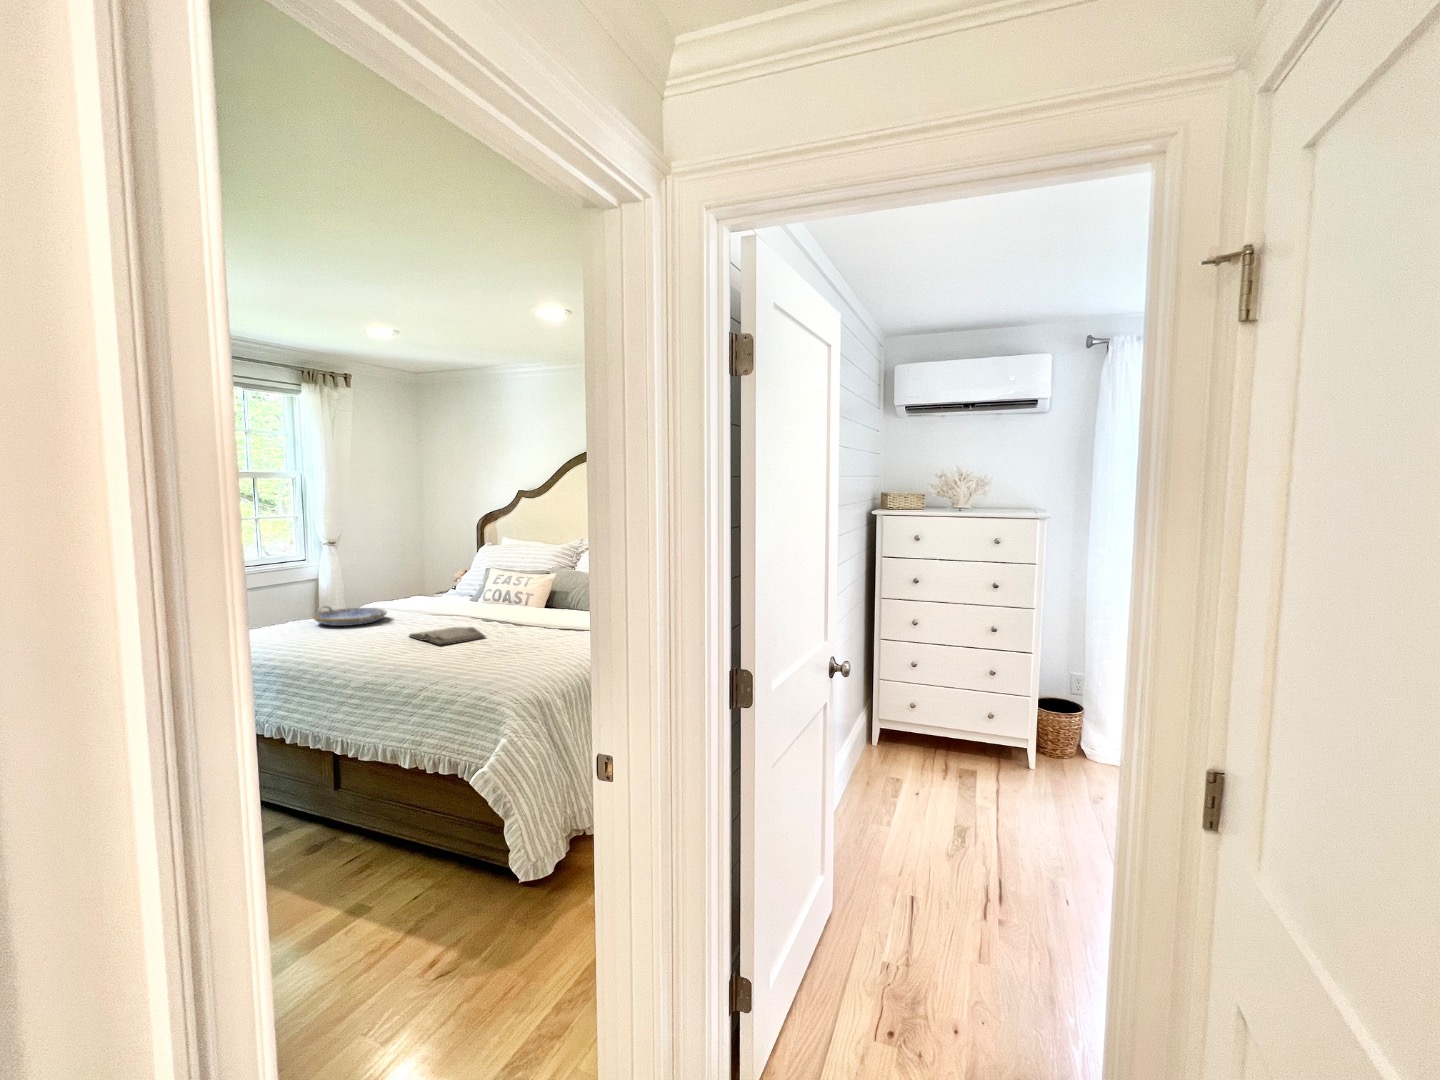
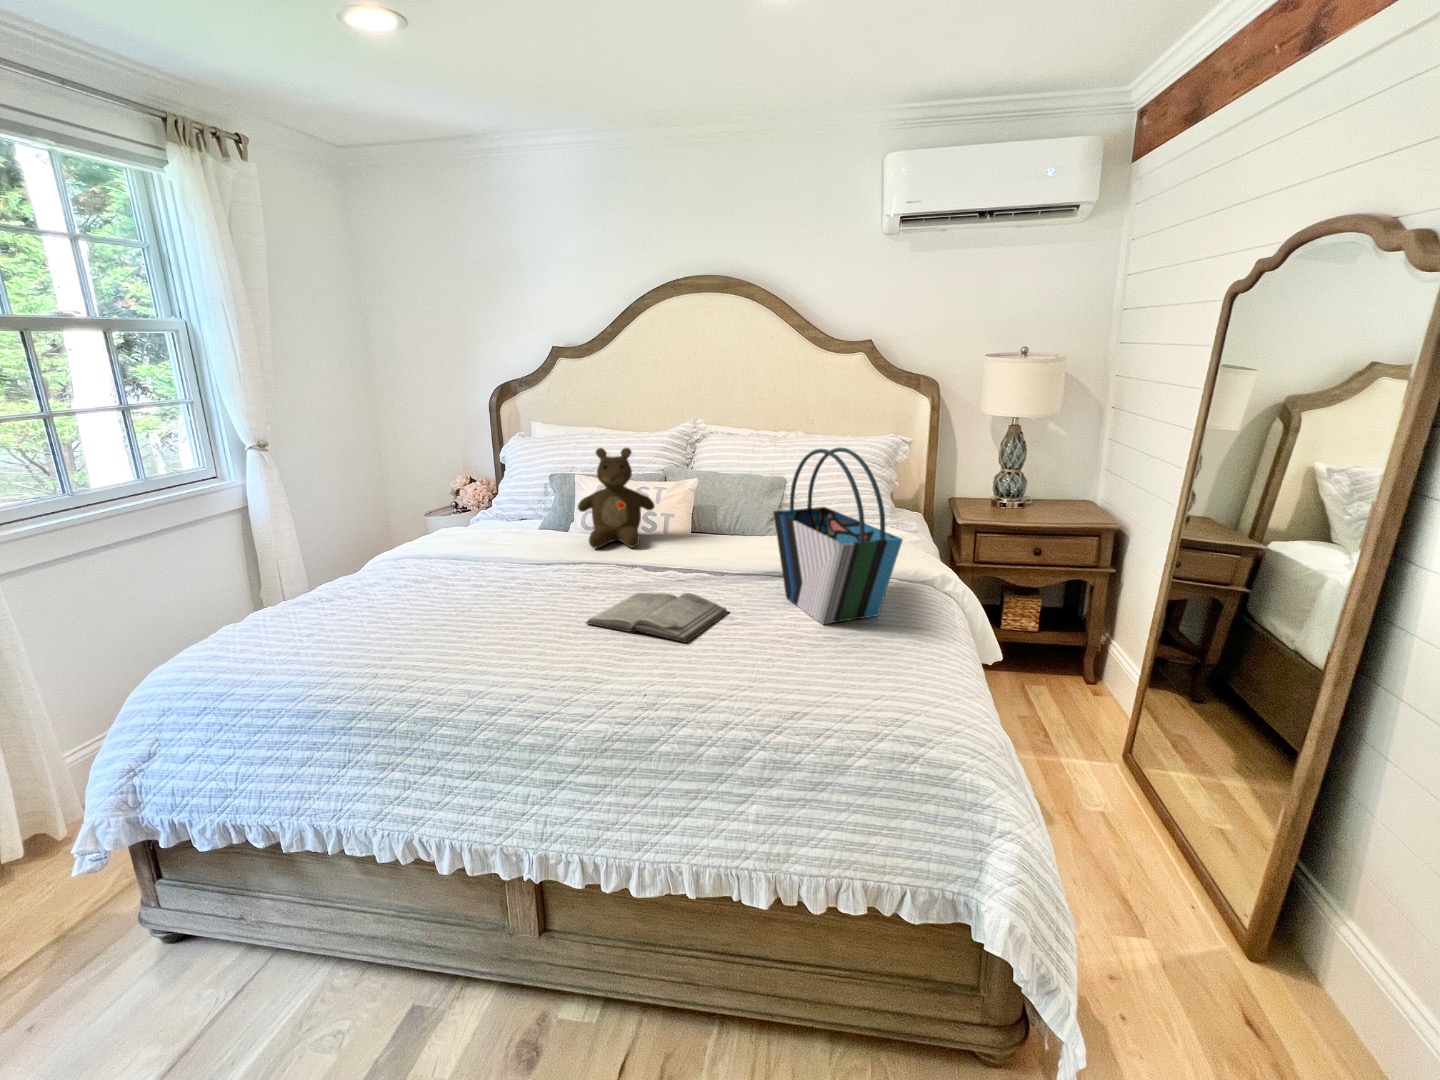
tote bag: none [516,548,564,645] -> present [774,448,902,624]
teddy bear: none [464,550,511,609] -> present [578,448,655,548]
serving tray: present [313,606,387,626] -> none [347,564,478,609]

